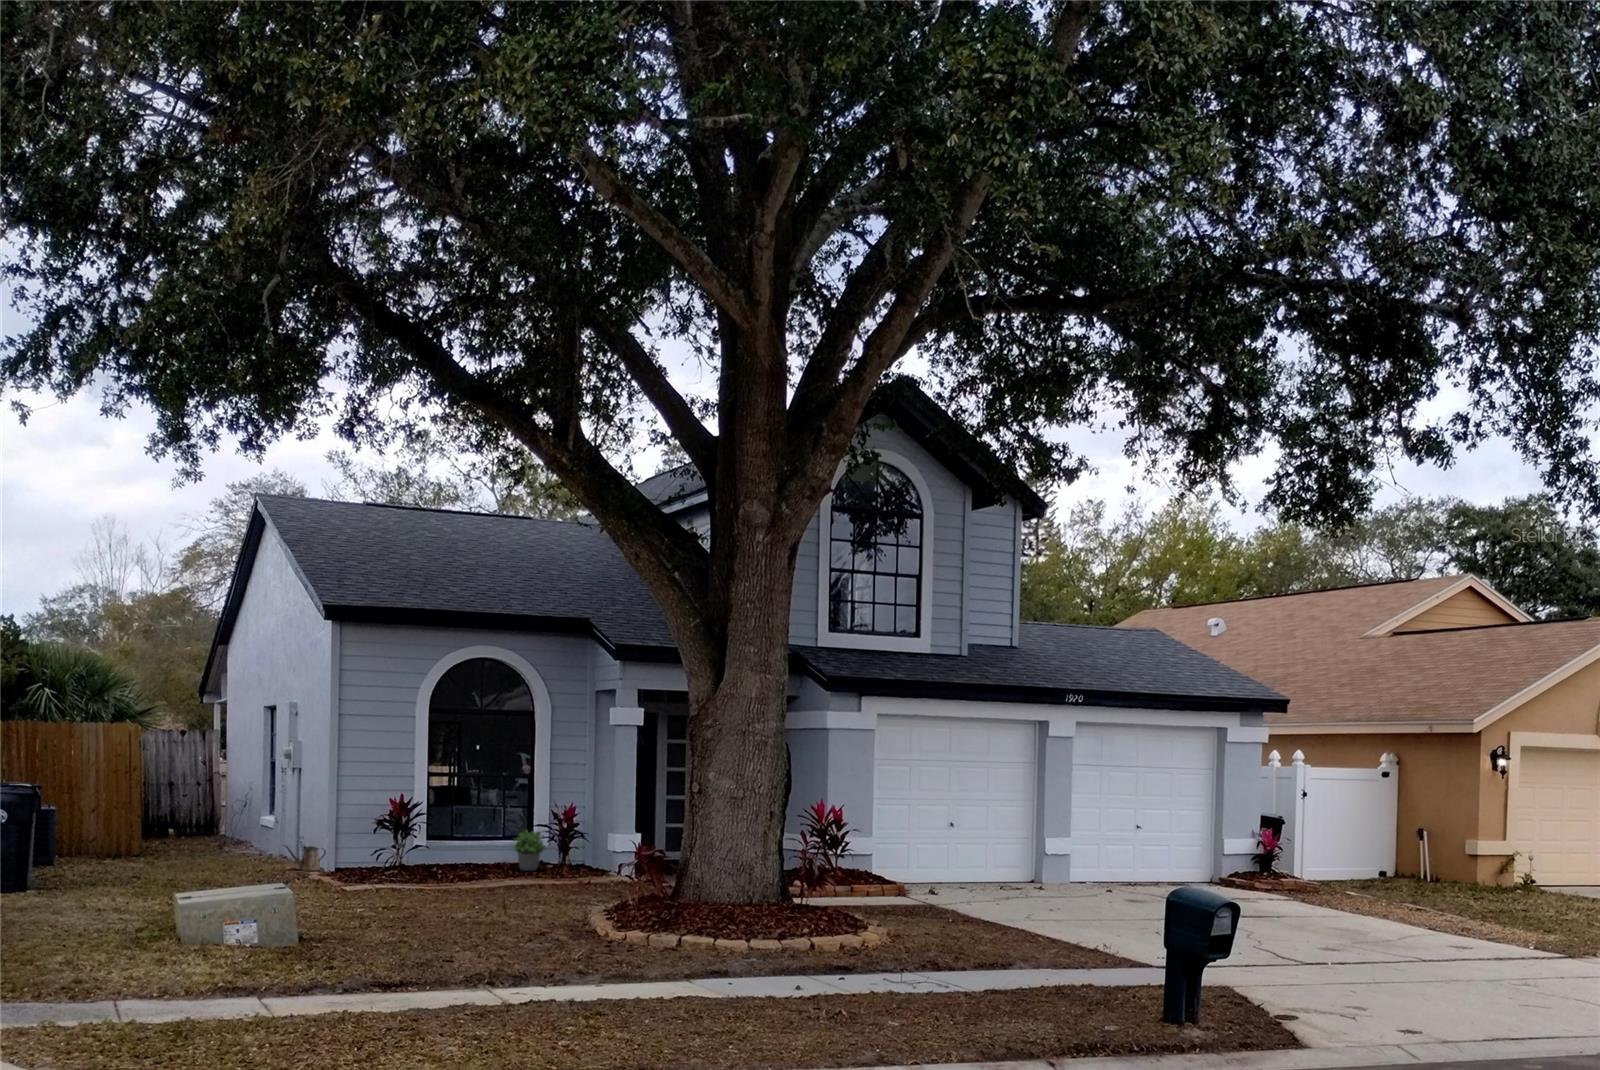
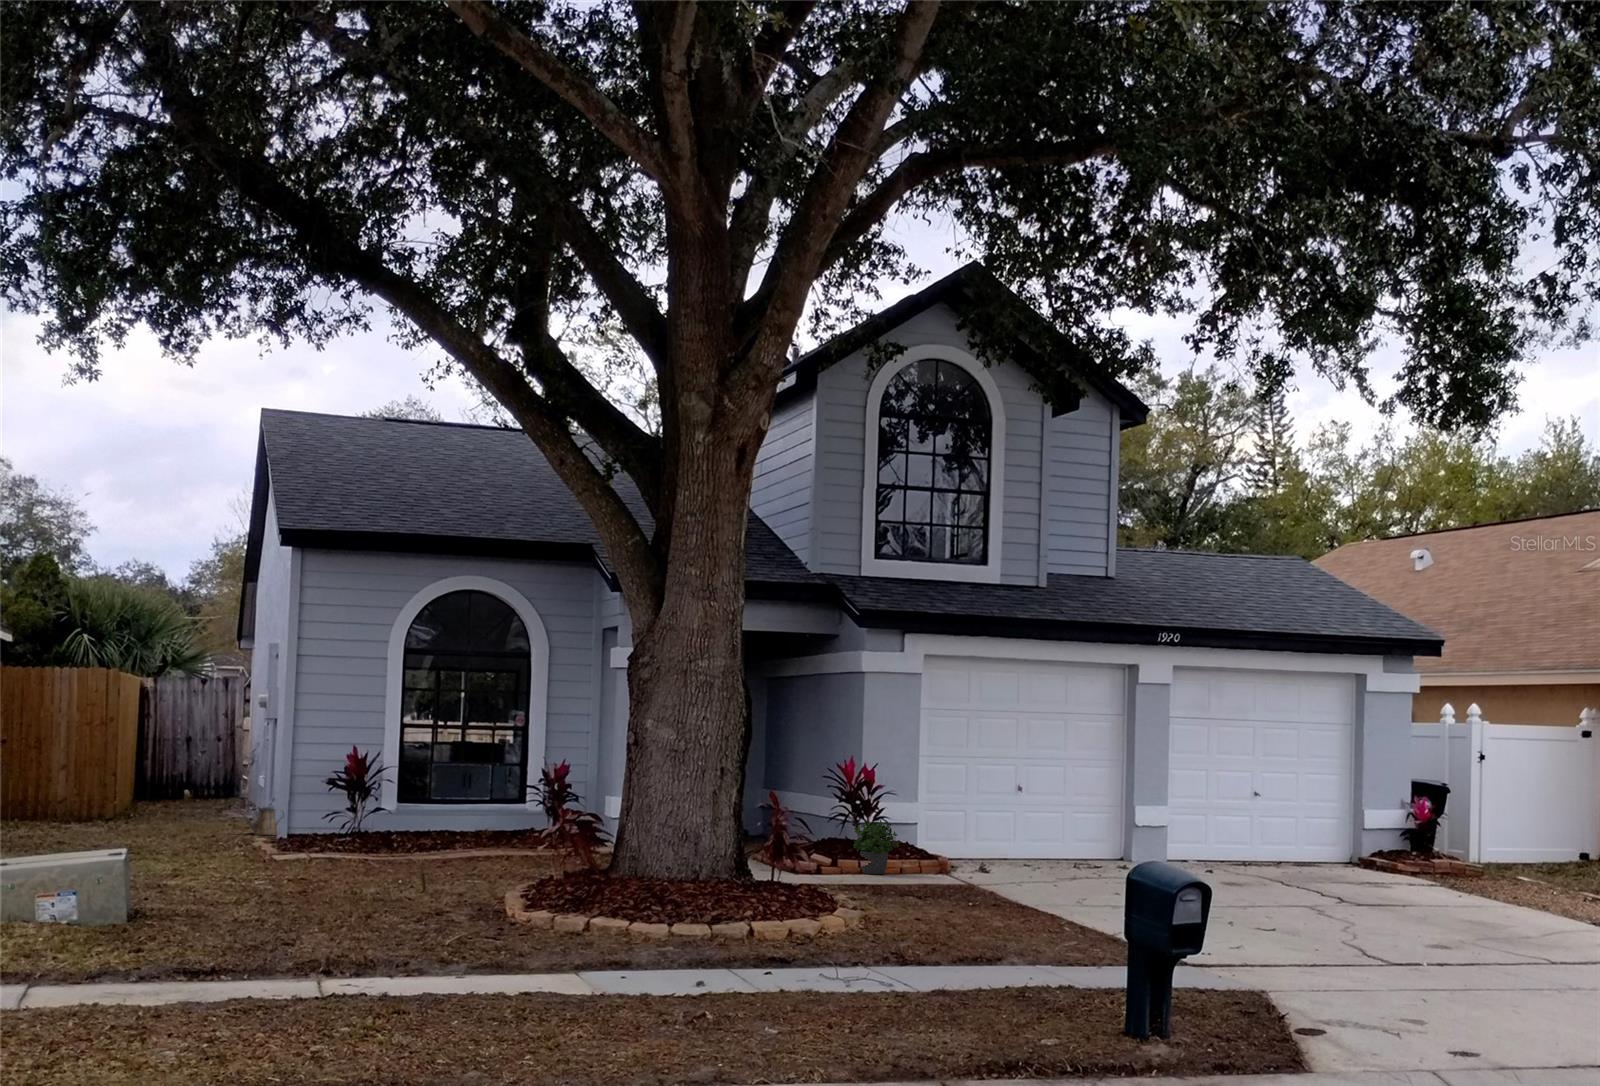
potted plant: present [514,830,545,871] -> present [853,820,899,875]

